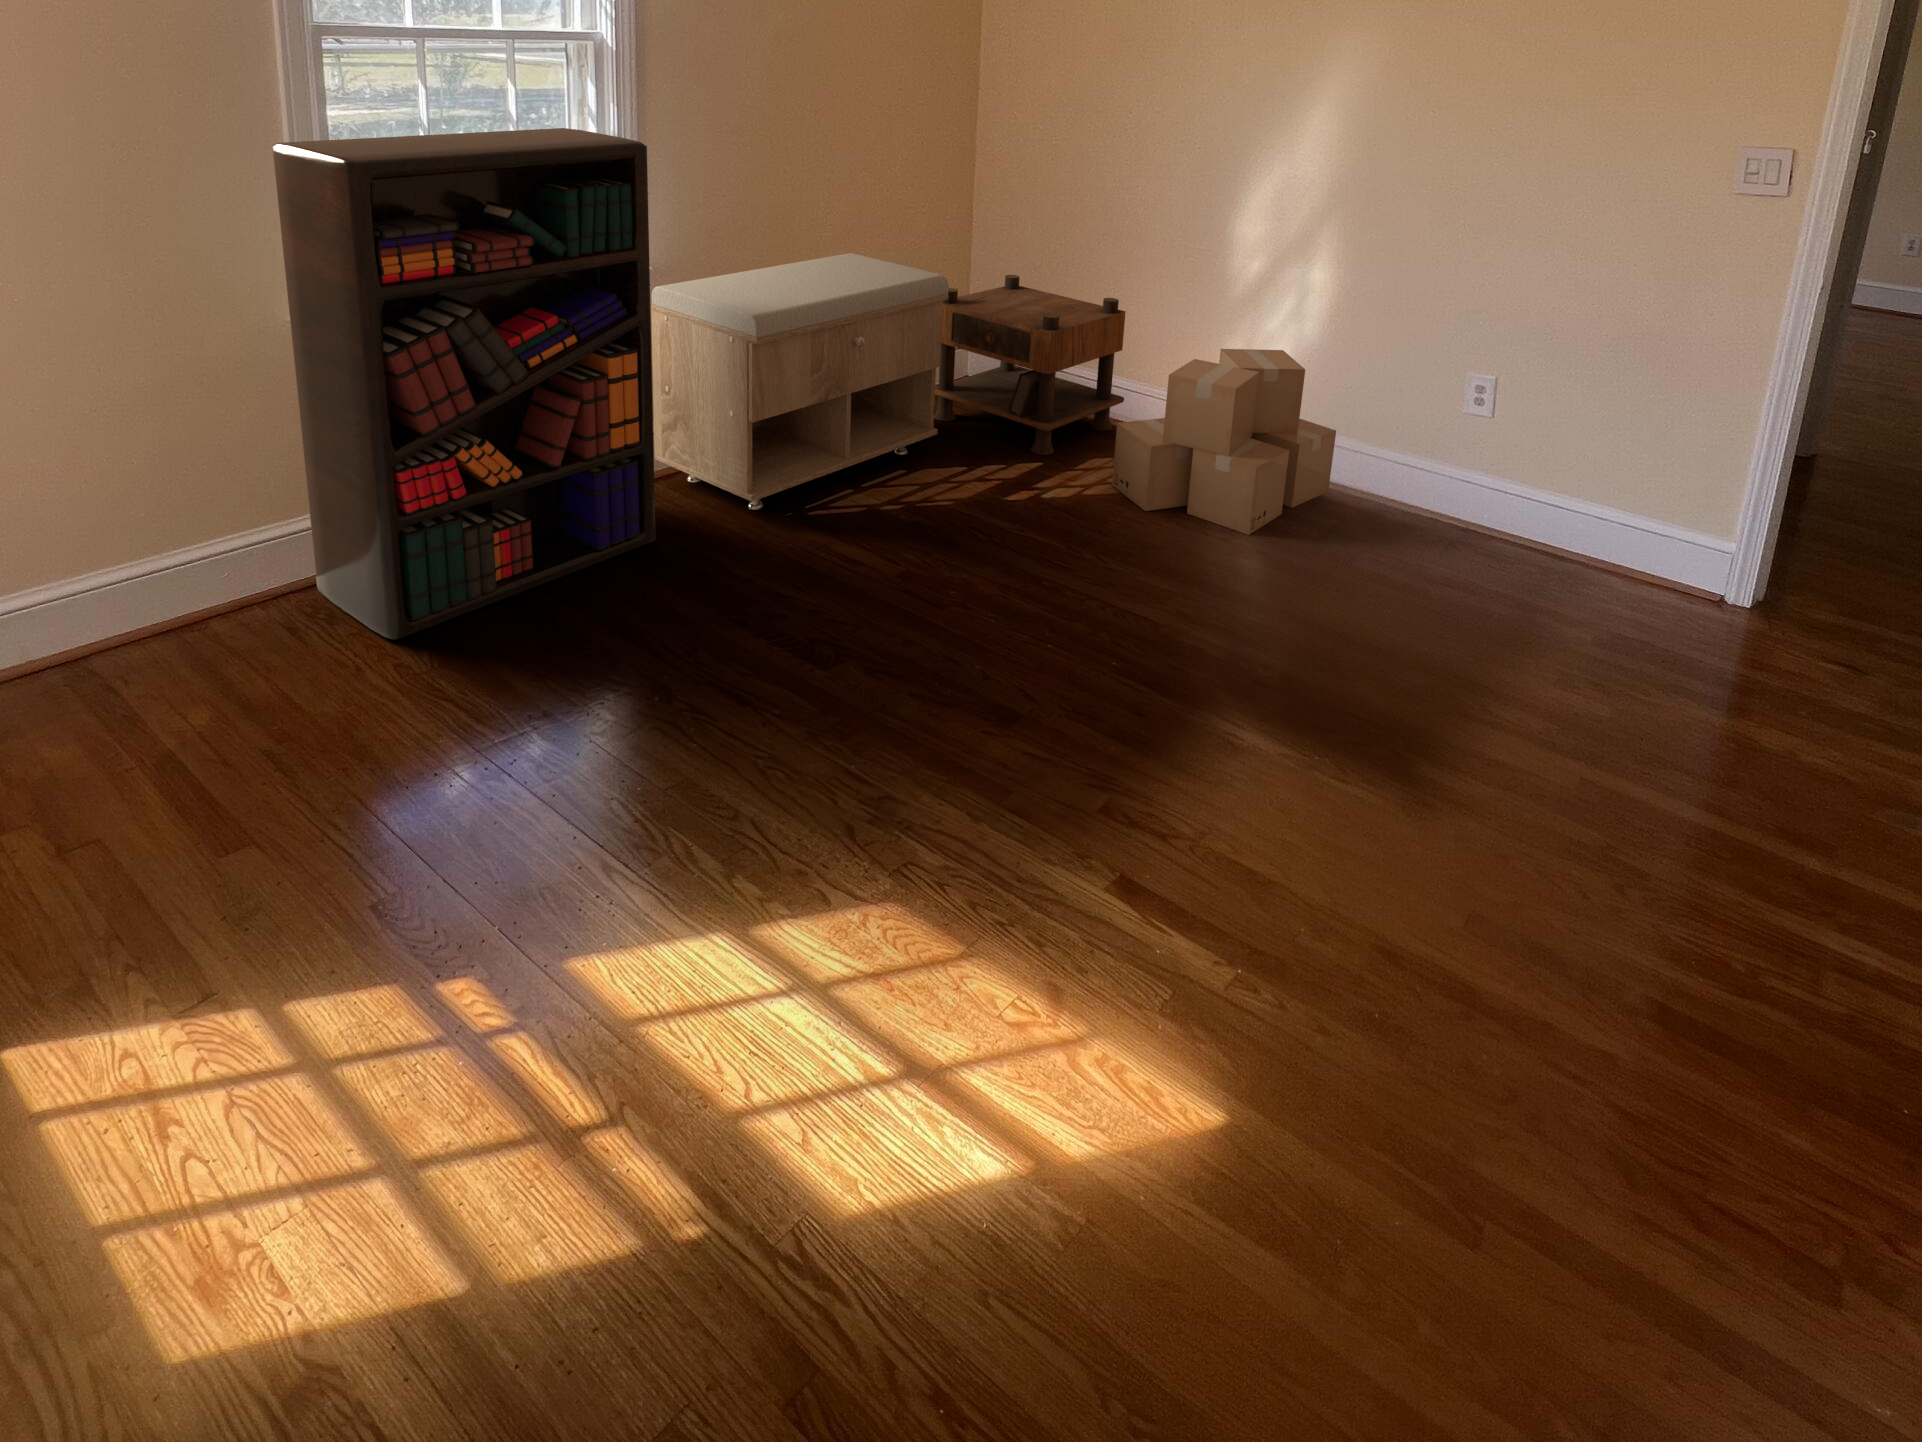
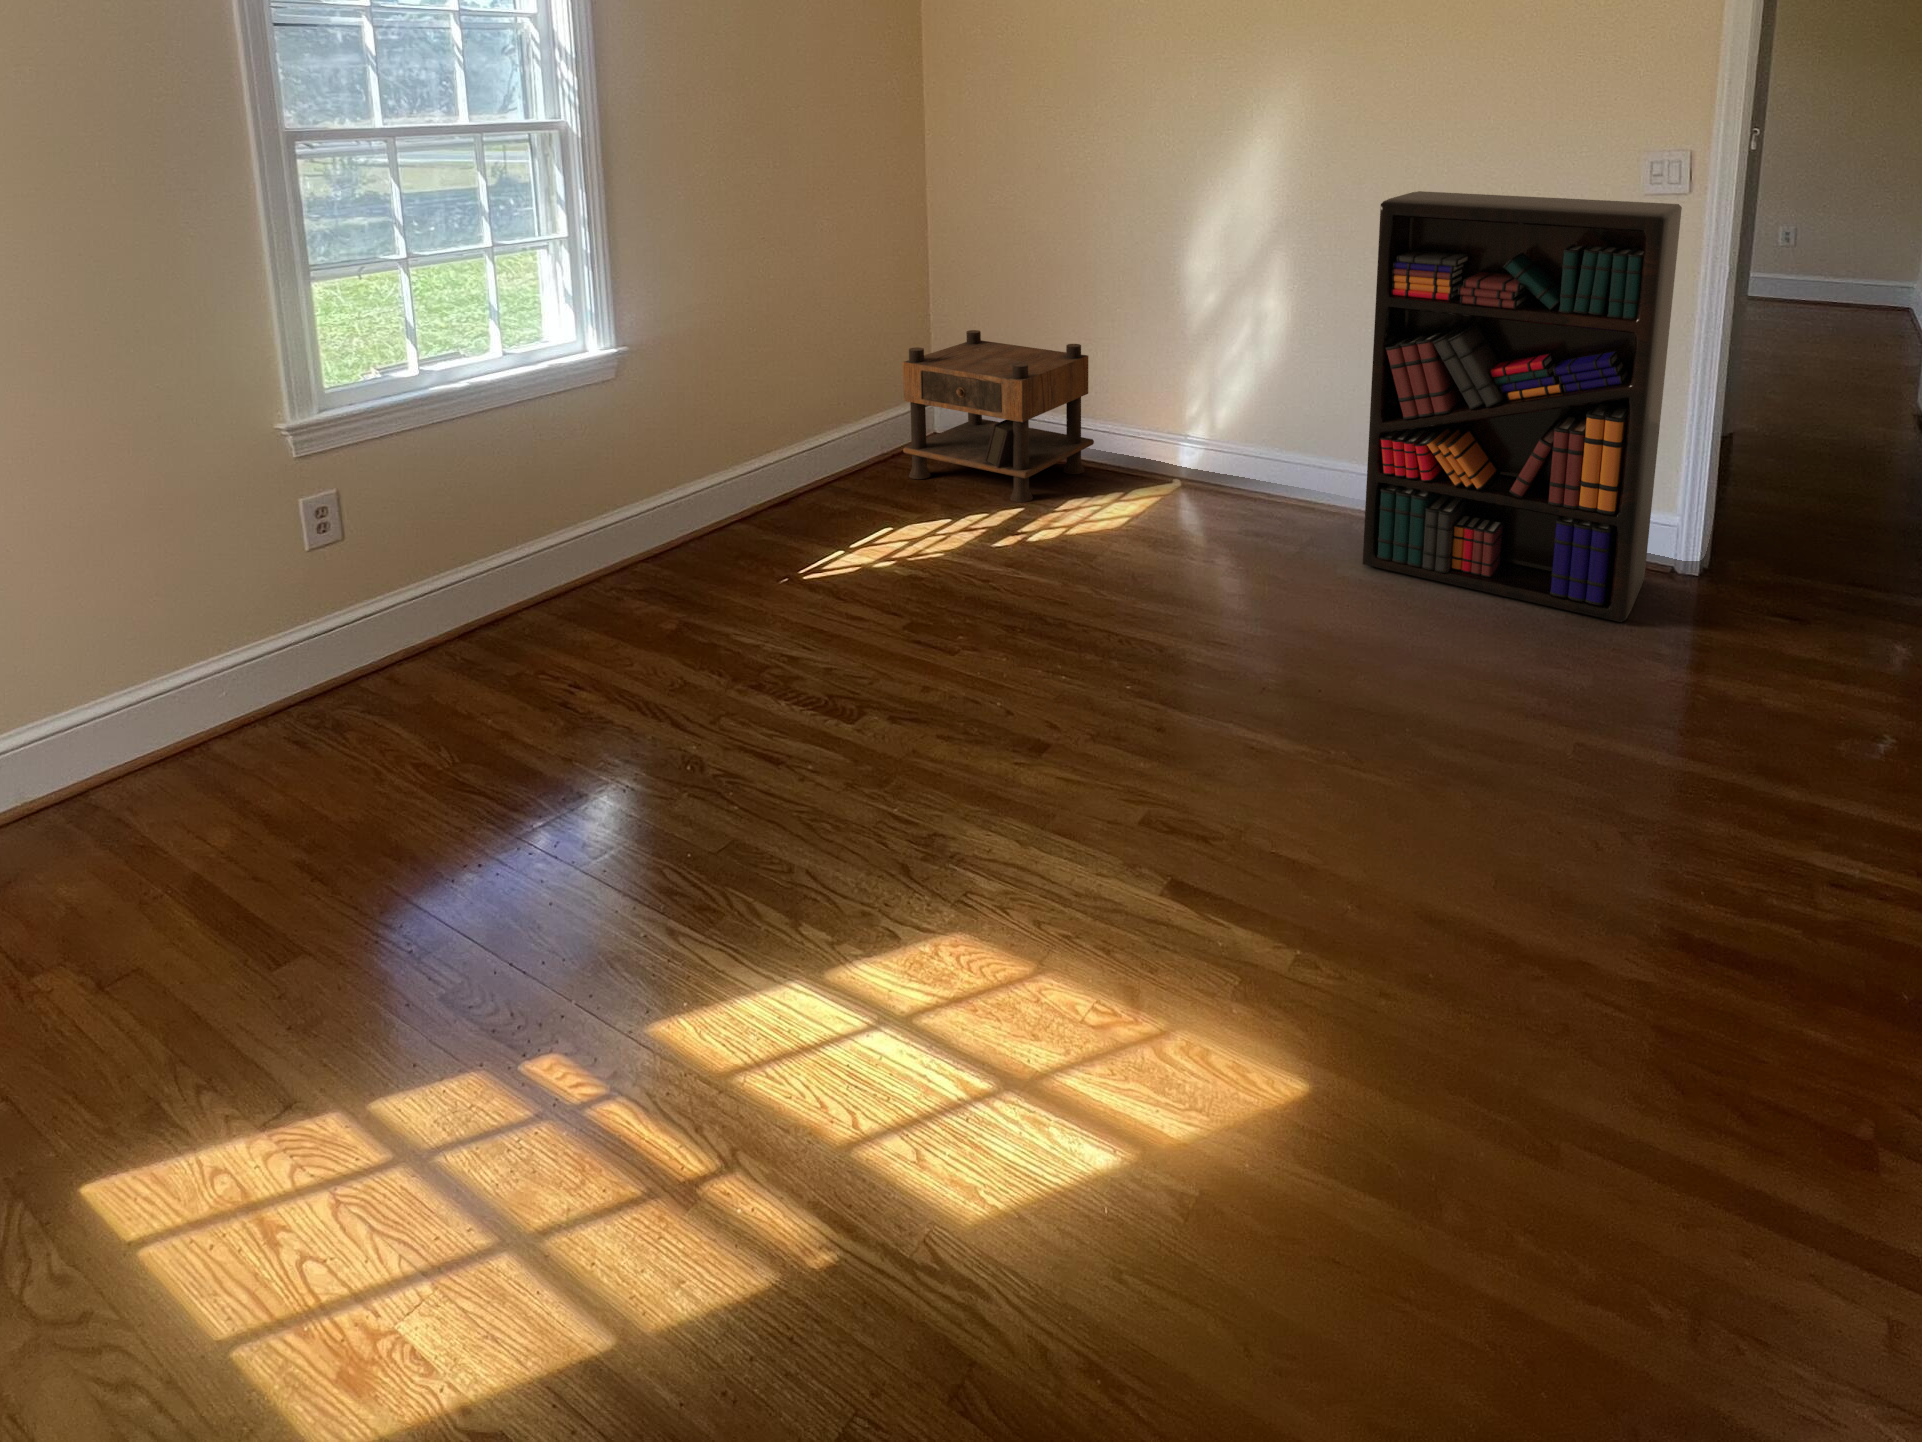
bookshelf: present [272,128,656,640] -> present [1363,191,1682,622]
storage bench: present [651,253,948,510] -> none [628,321,919,581]
cardboard box: present [1112,349,1336,535] -> none [1095,379,1303,557]

